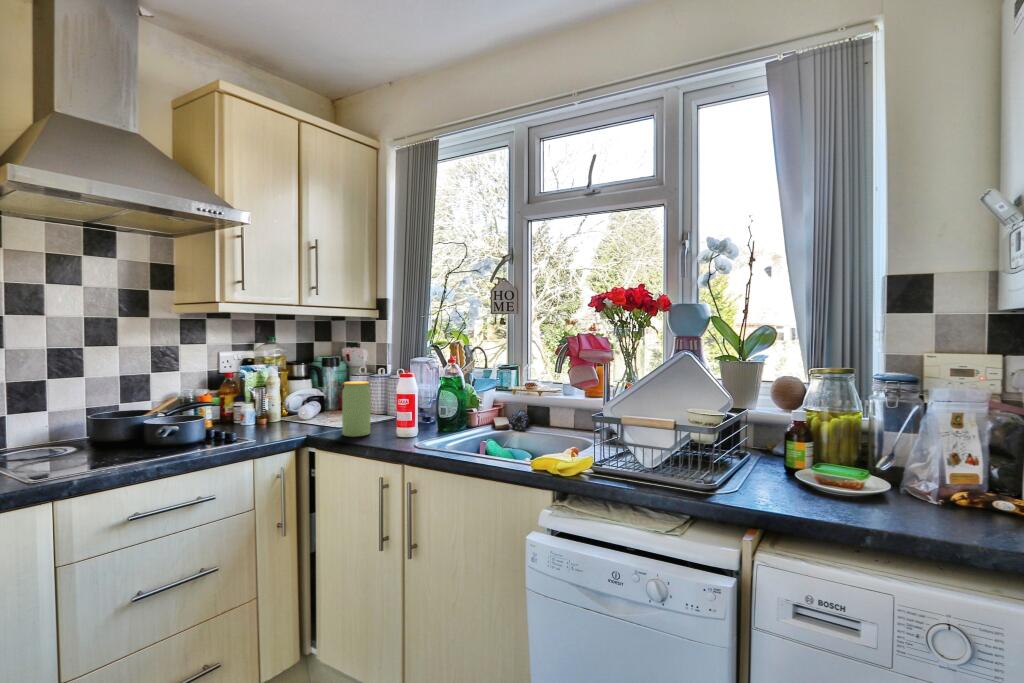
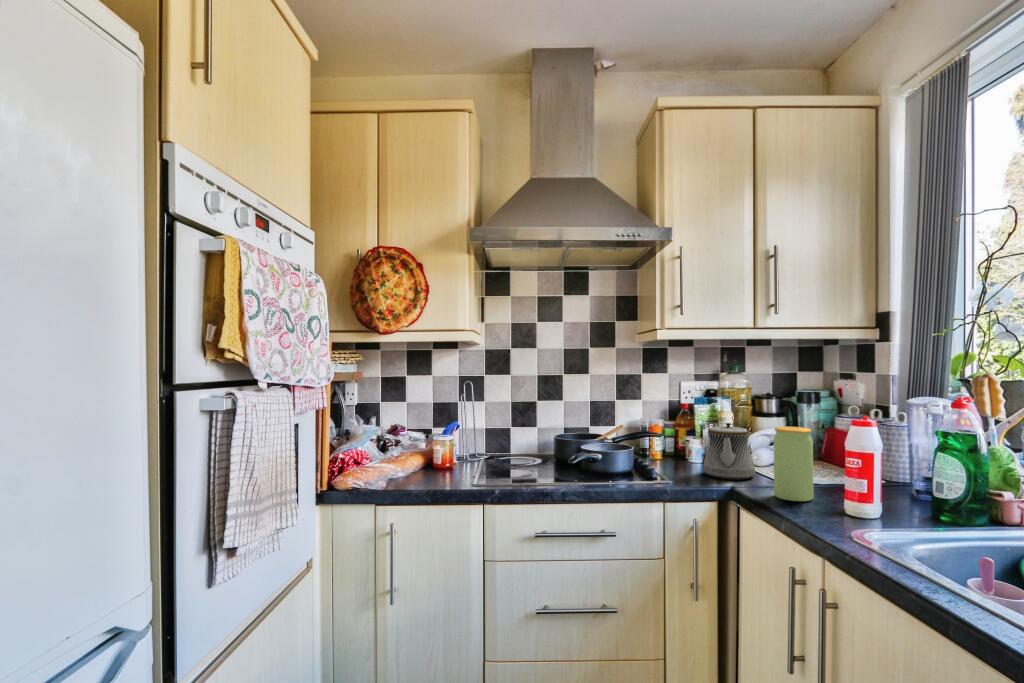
teapot: none [267,385,313,432] -> present [703,423,755,480]

